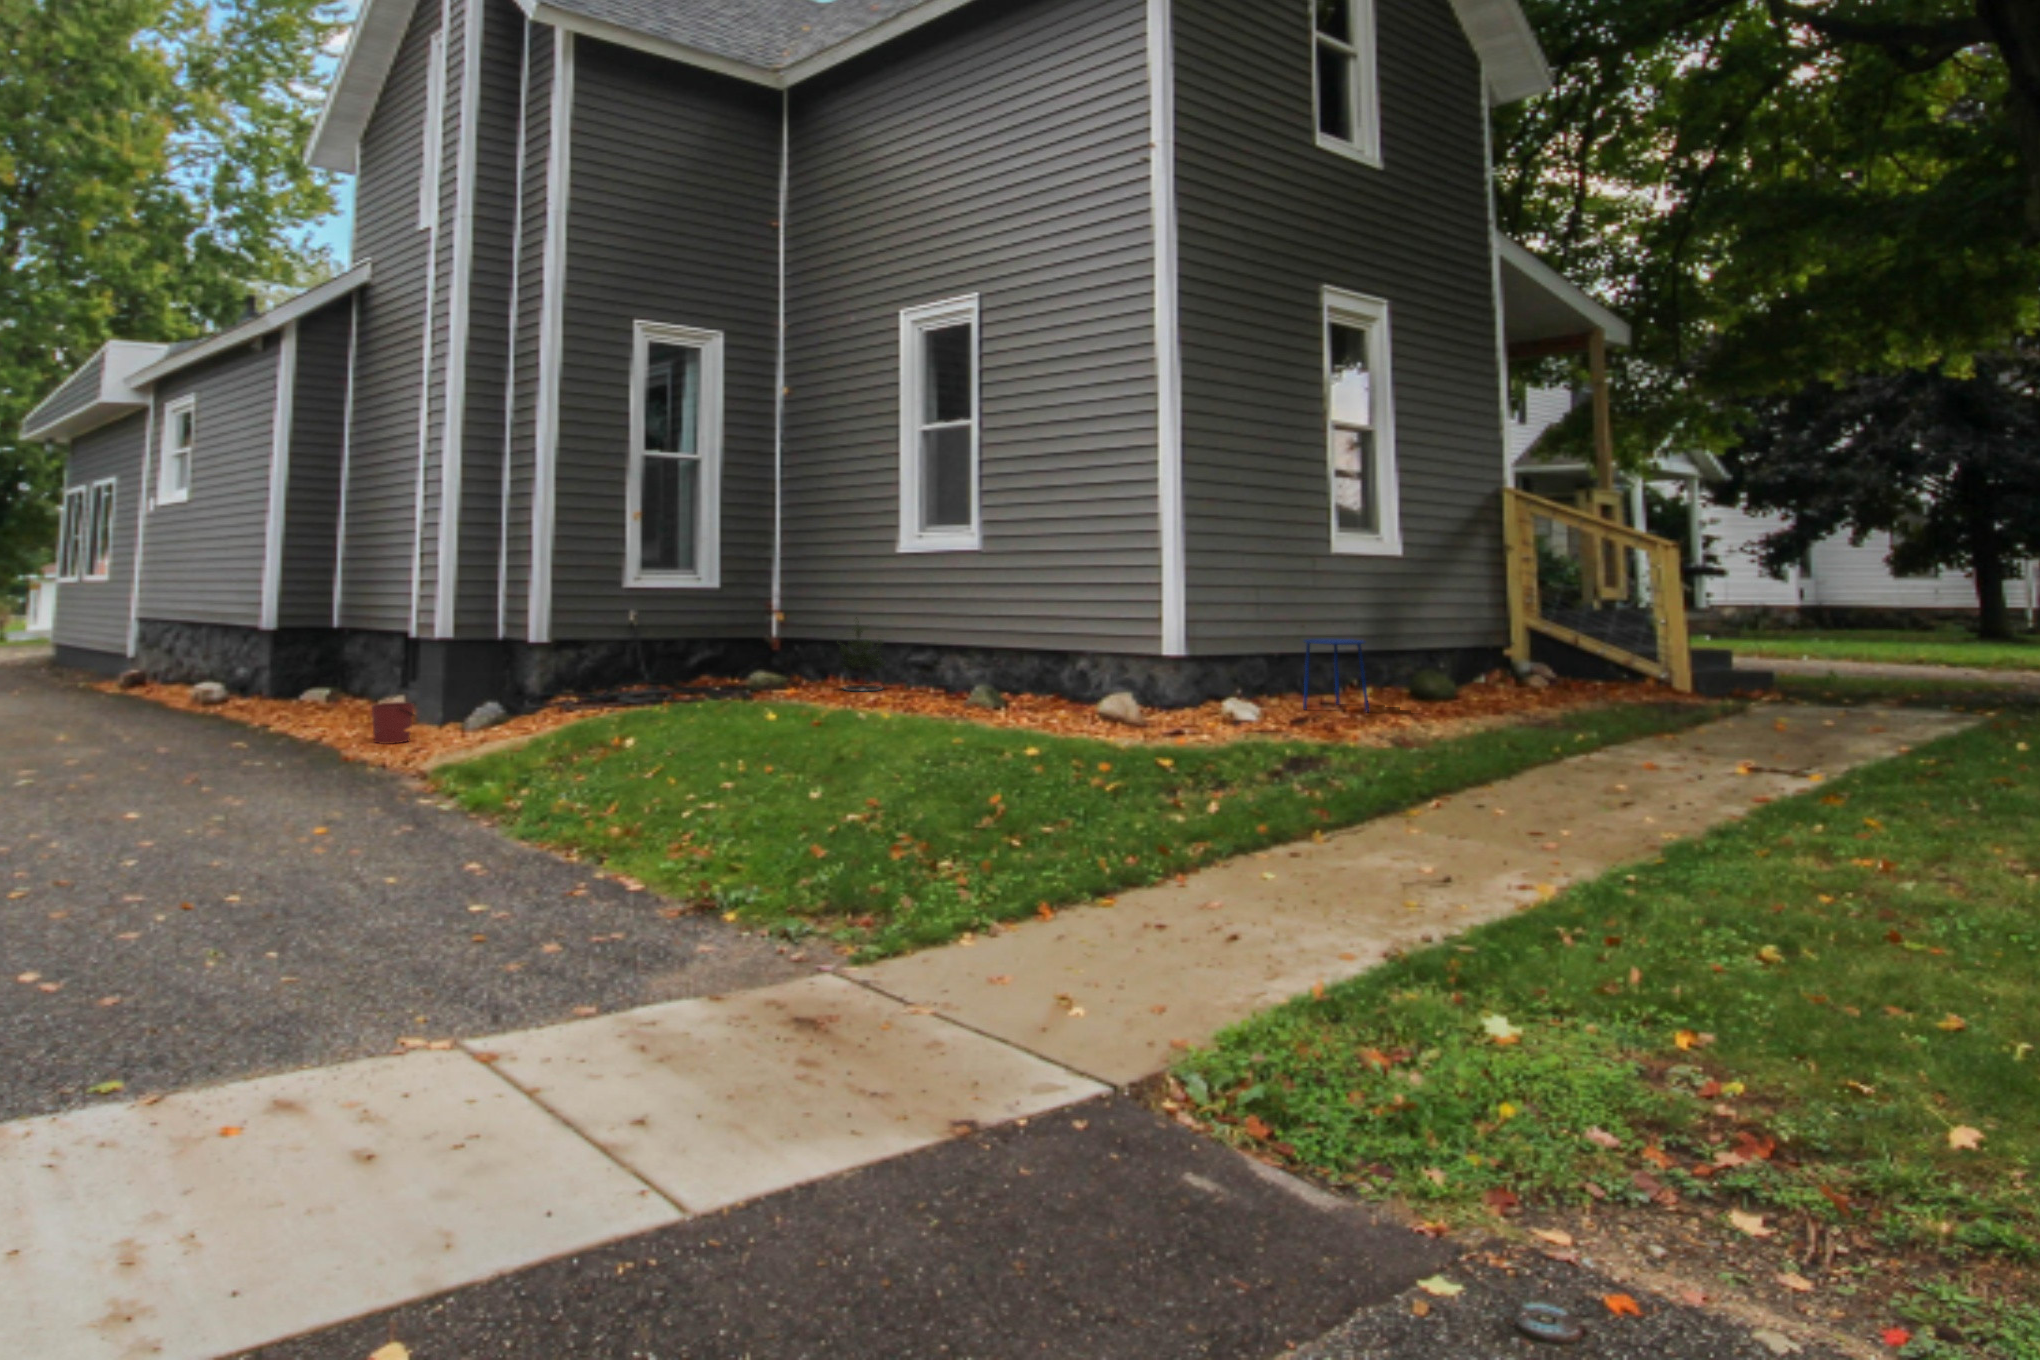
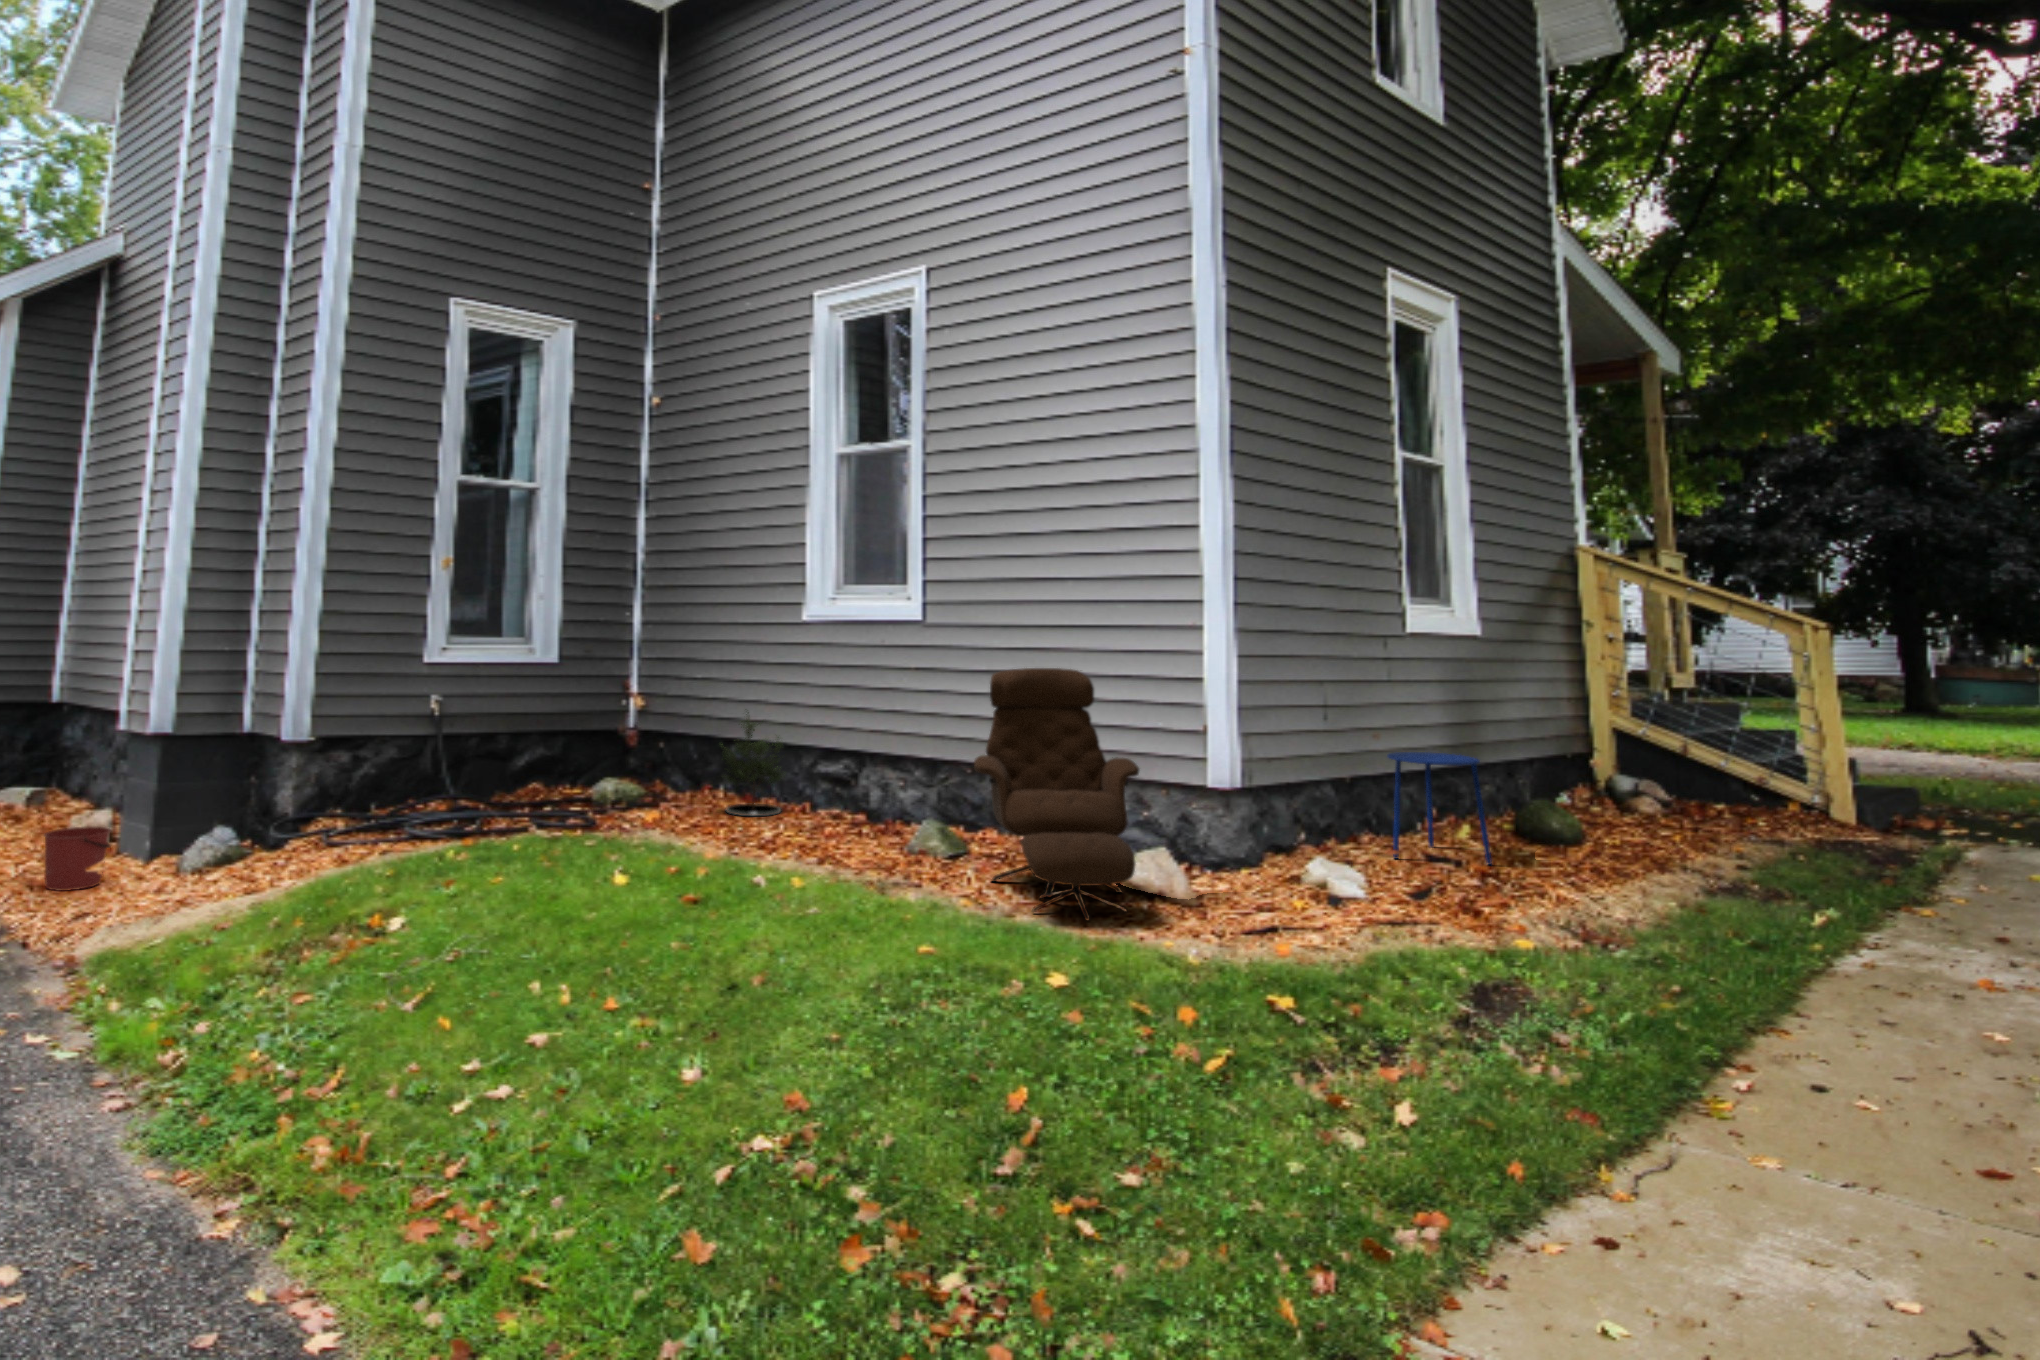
lounge chair: none [1006,581,1117,735] -> present [974,668,1139,921]

